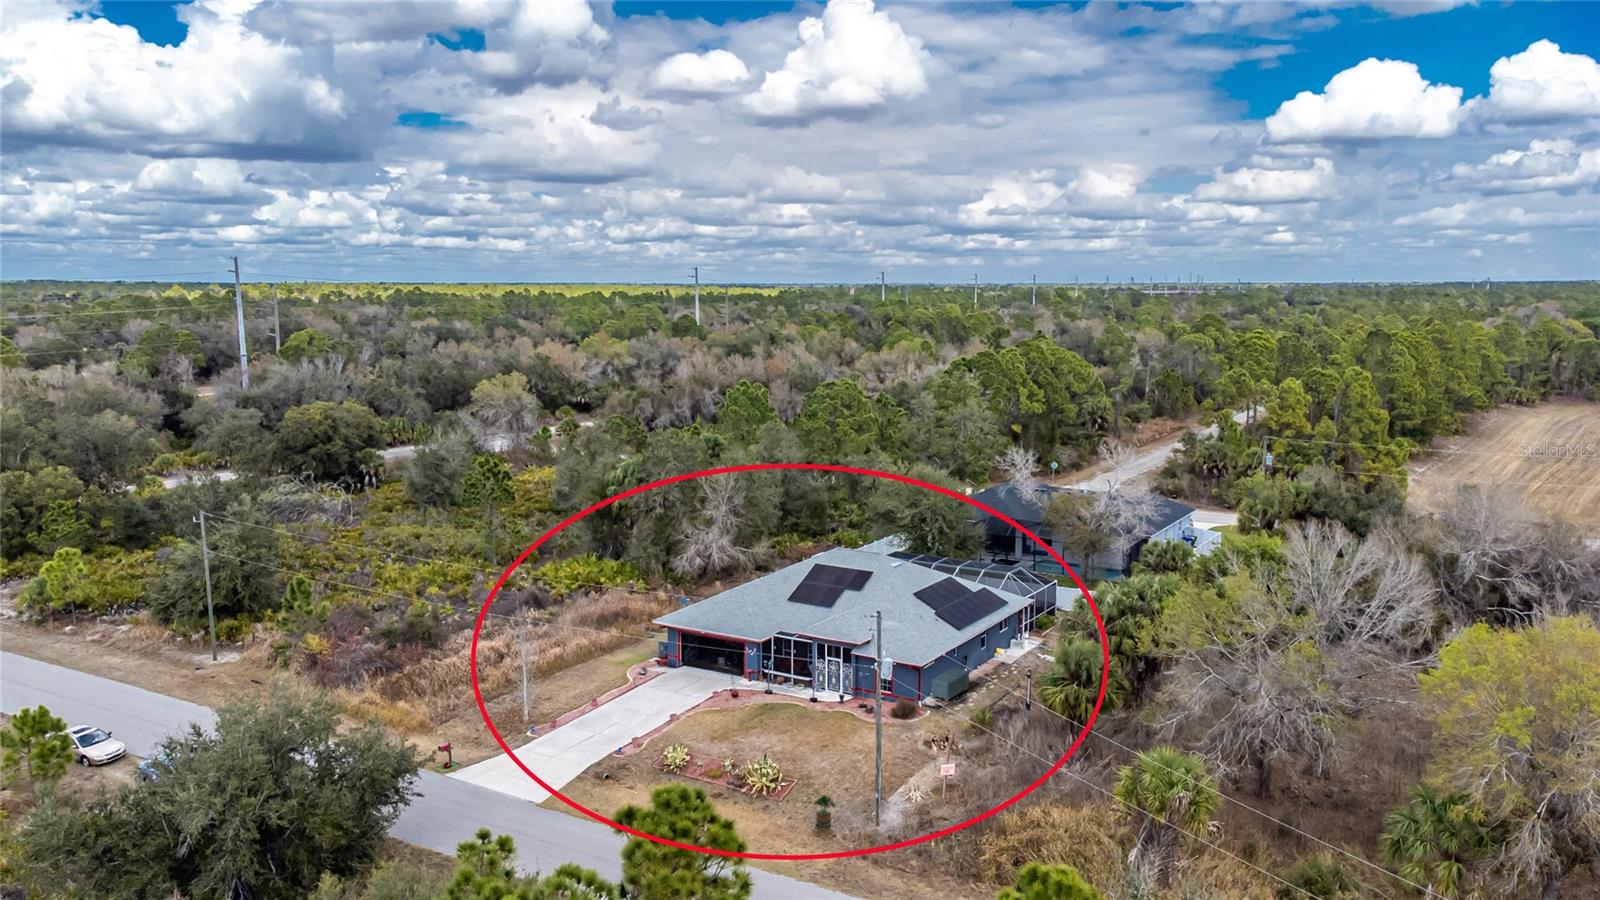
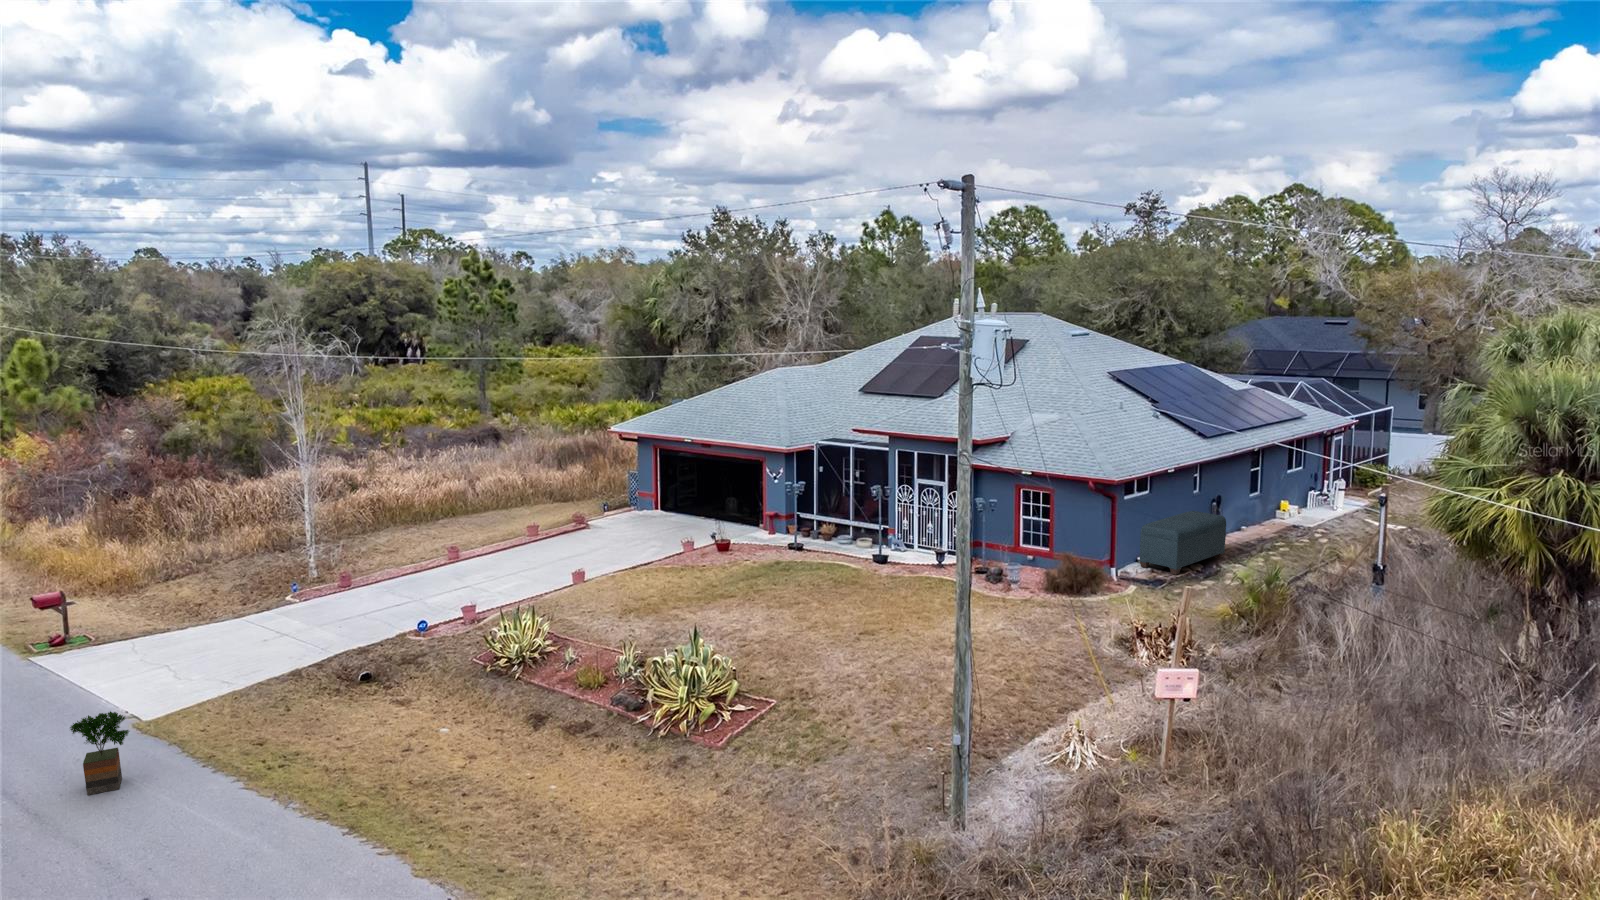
potted tree: present [815,796,835,827] -> present [70,711,129,795]

